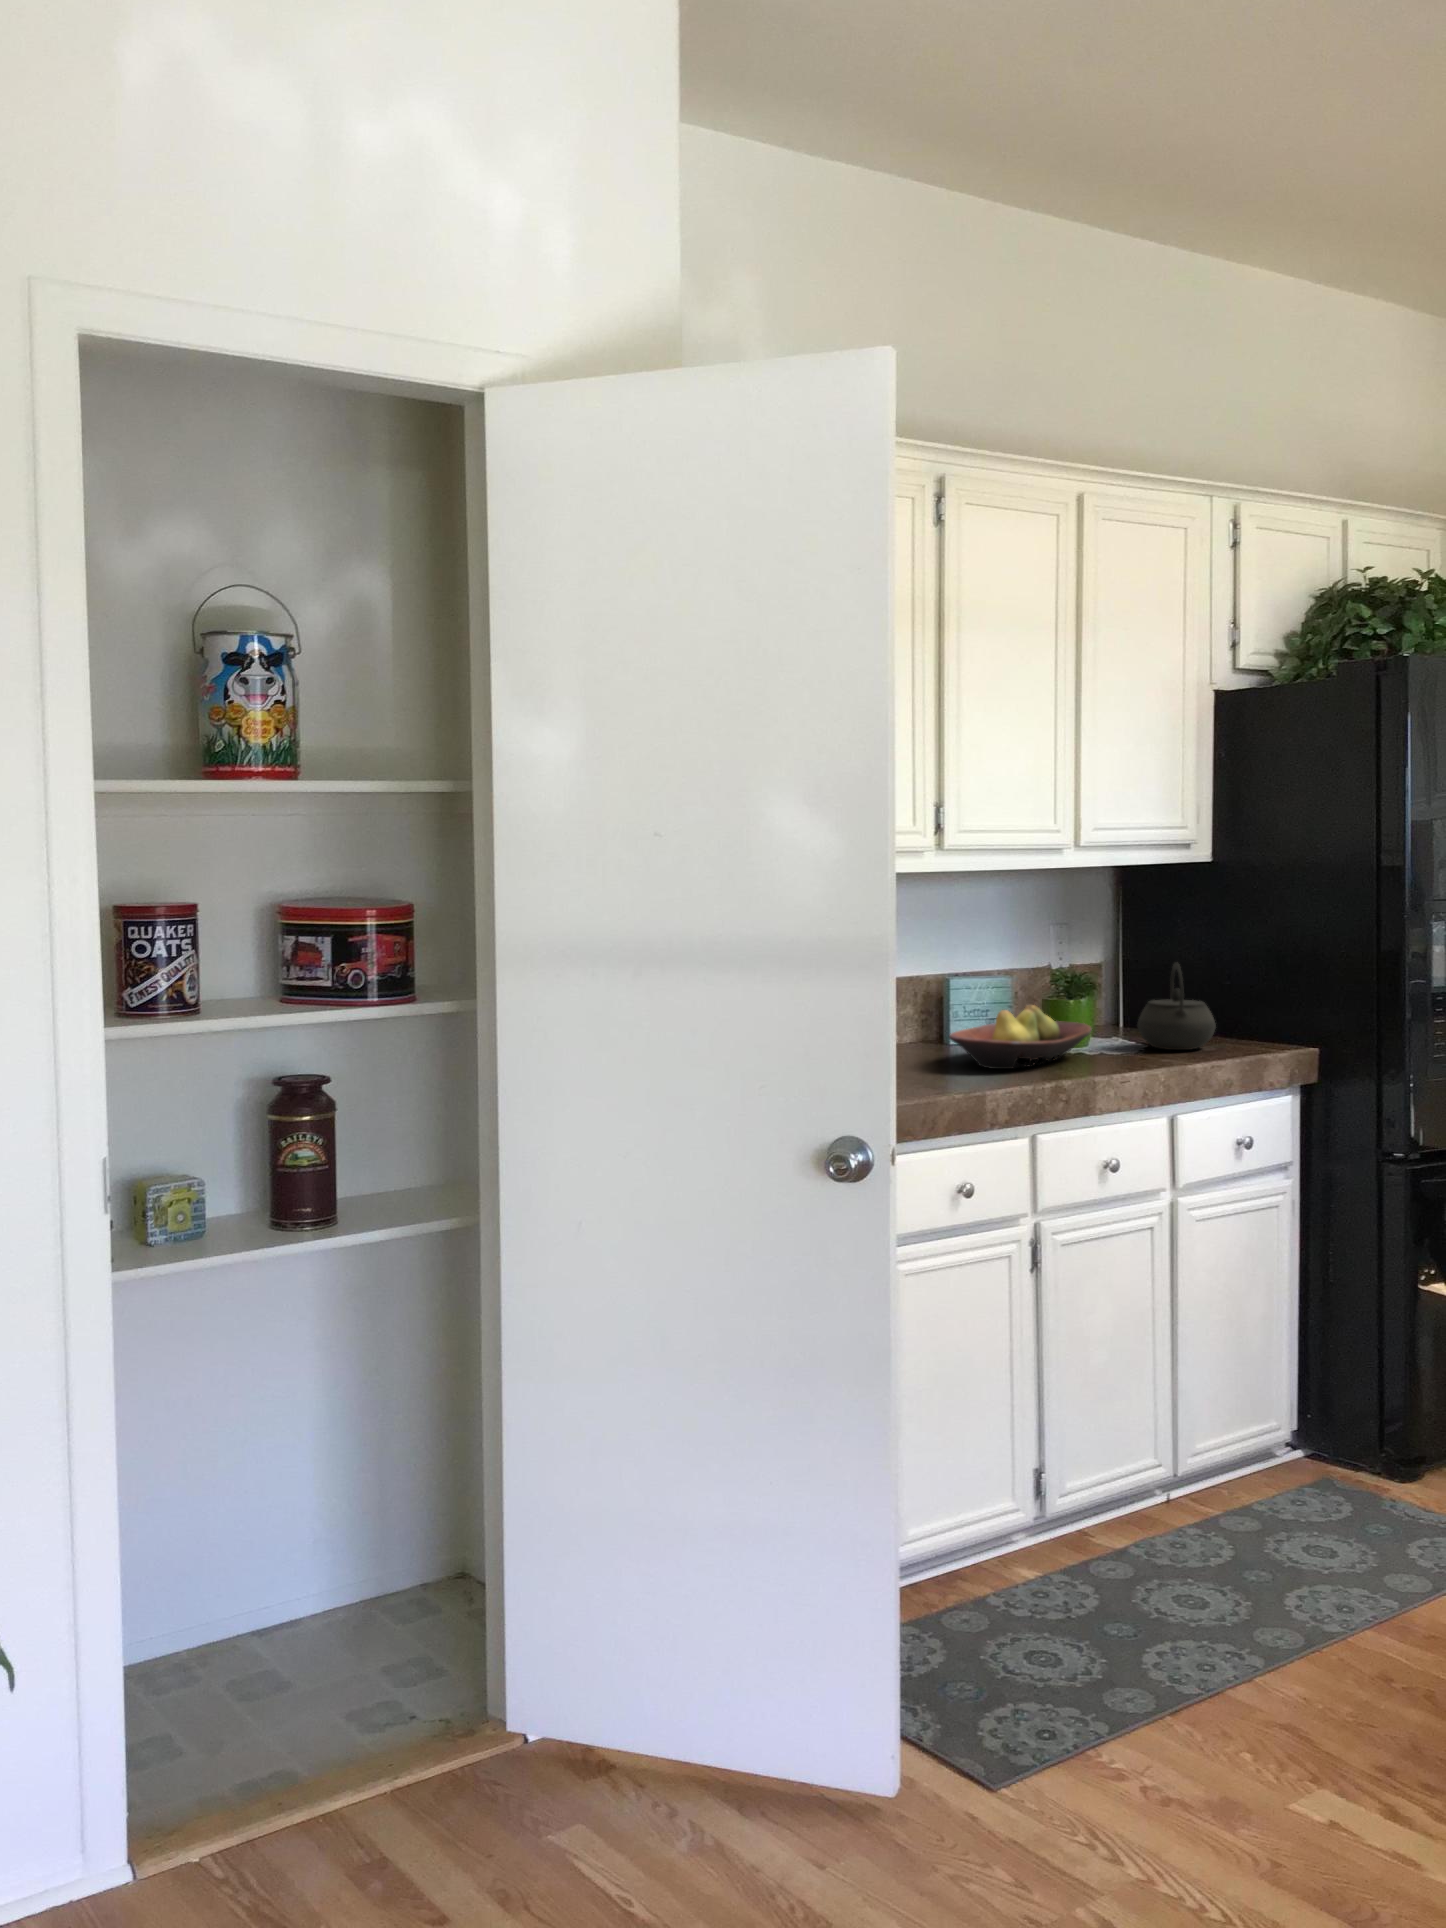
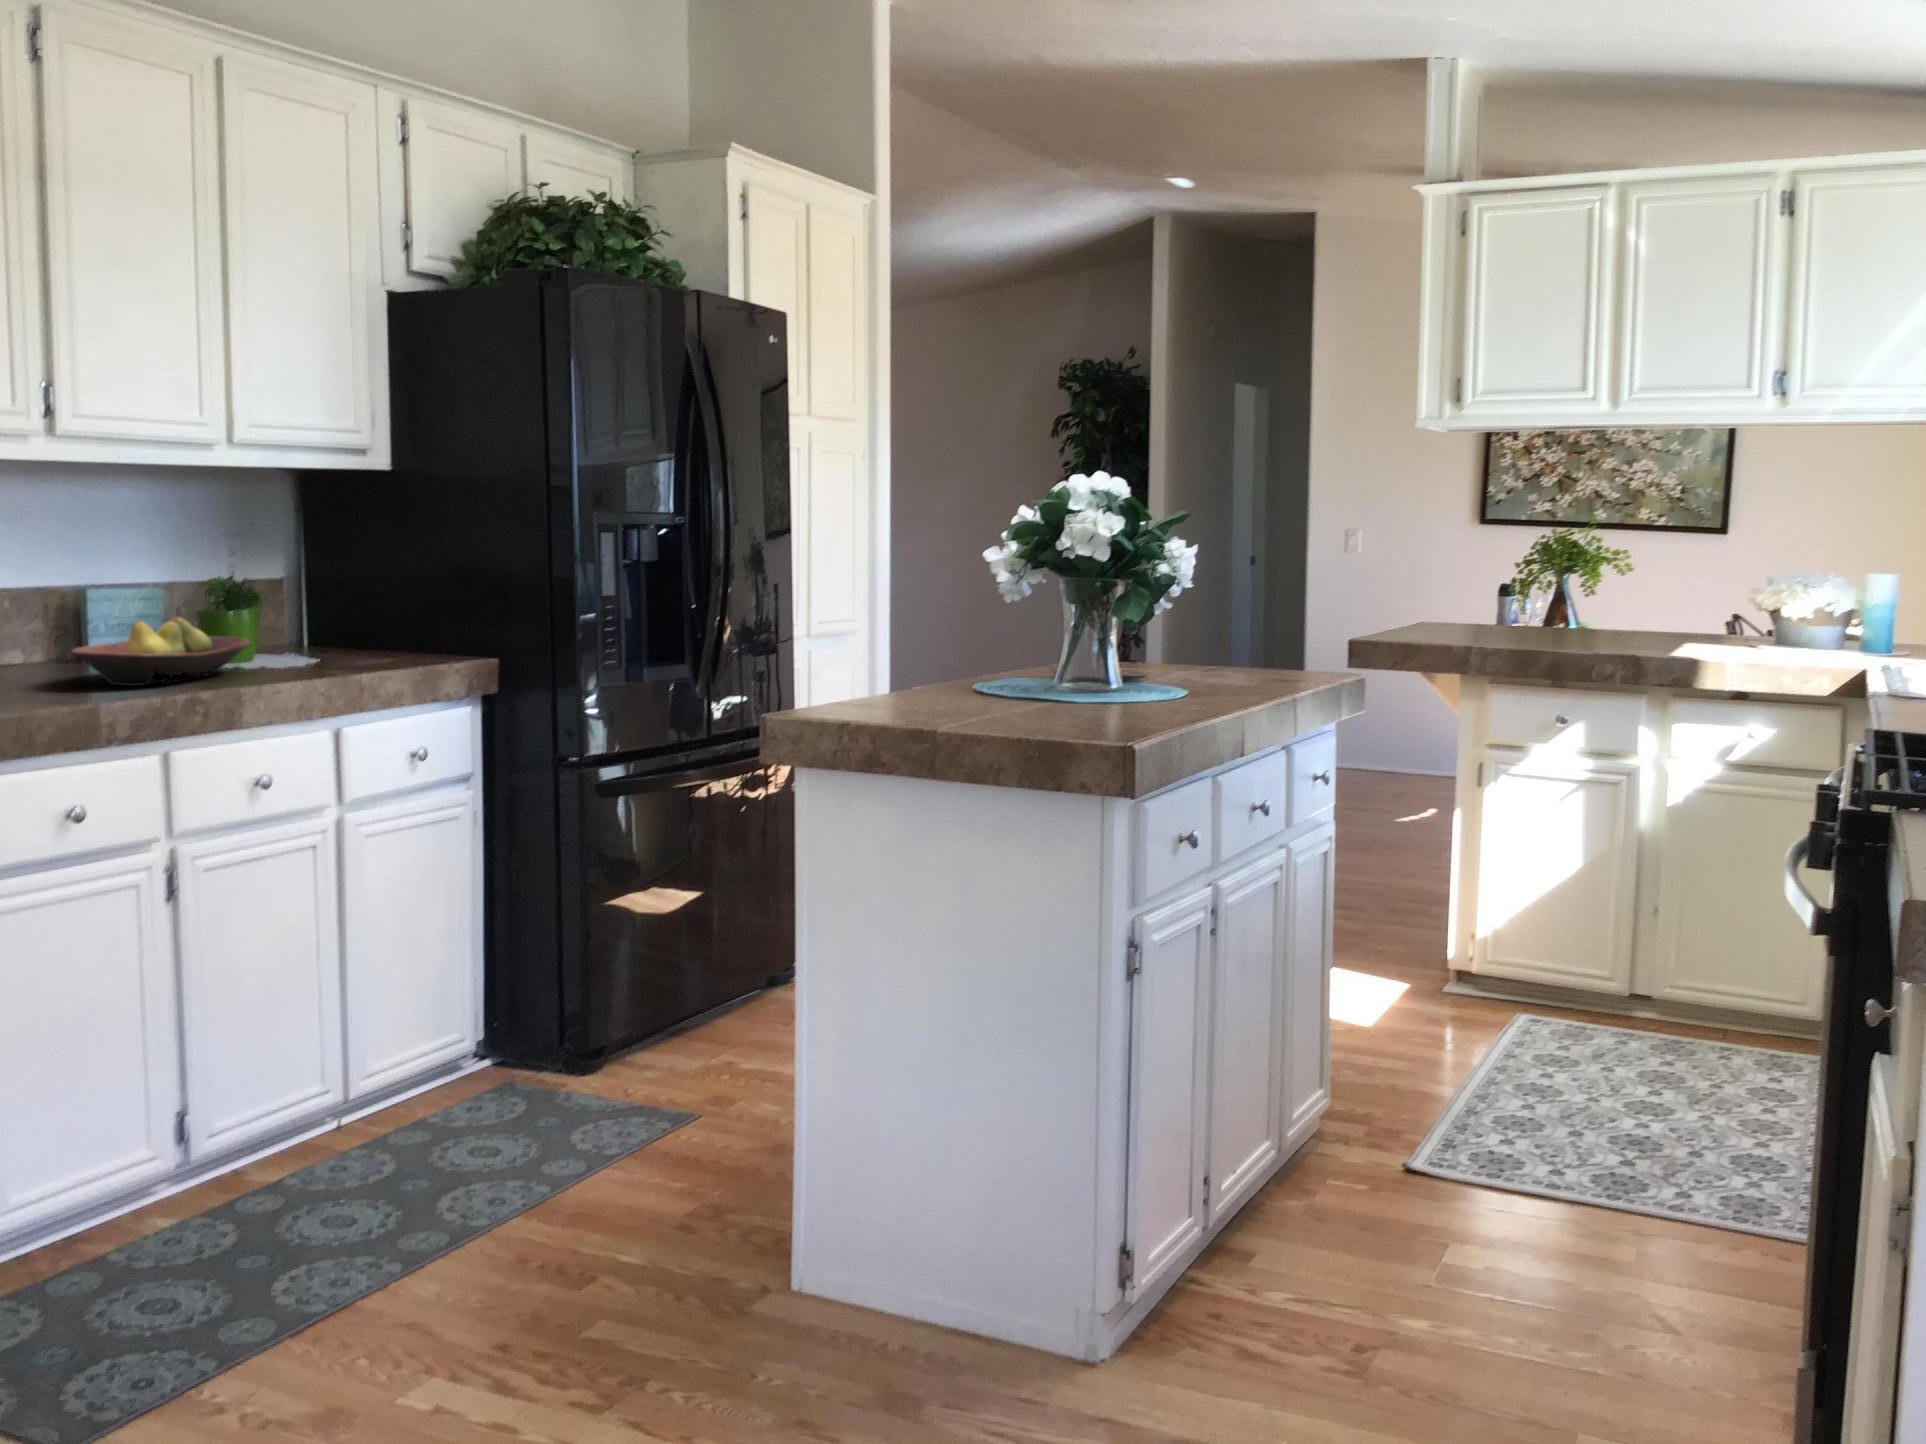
kettle: present [1137,963,1216,1050] -> none [307,573,391,664]

